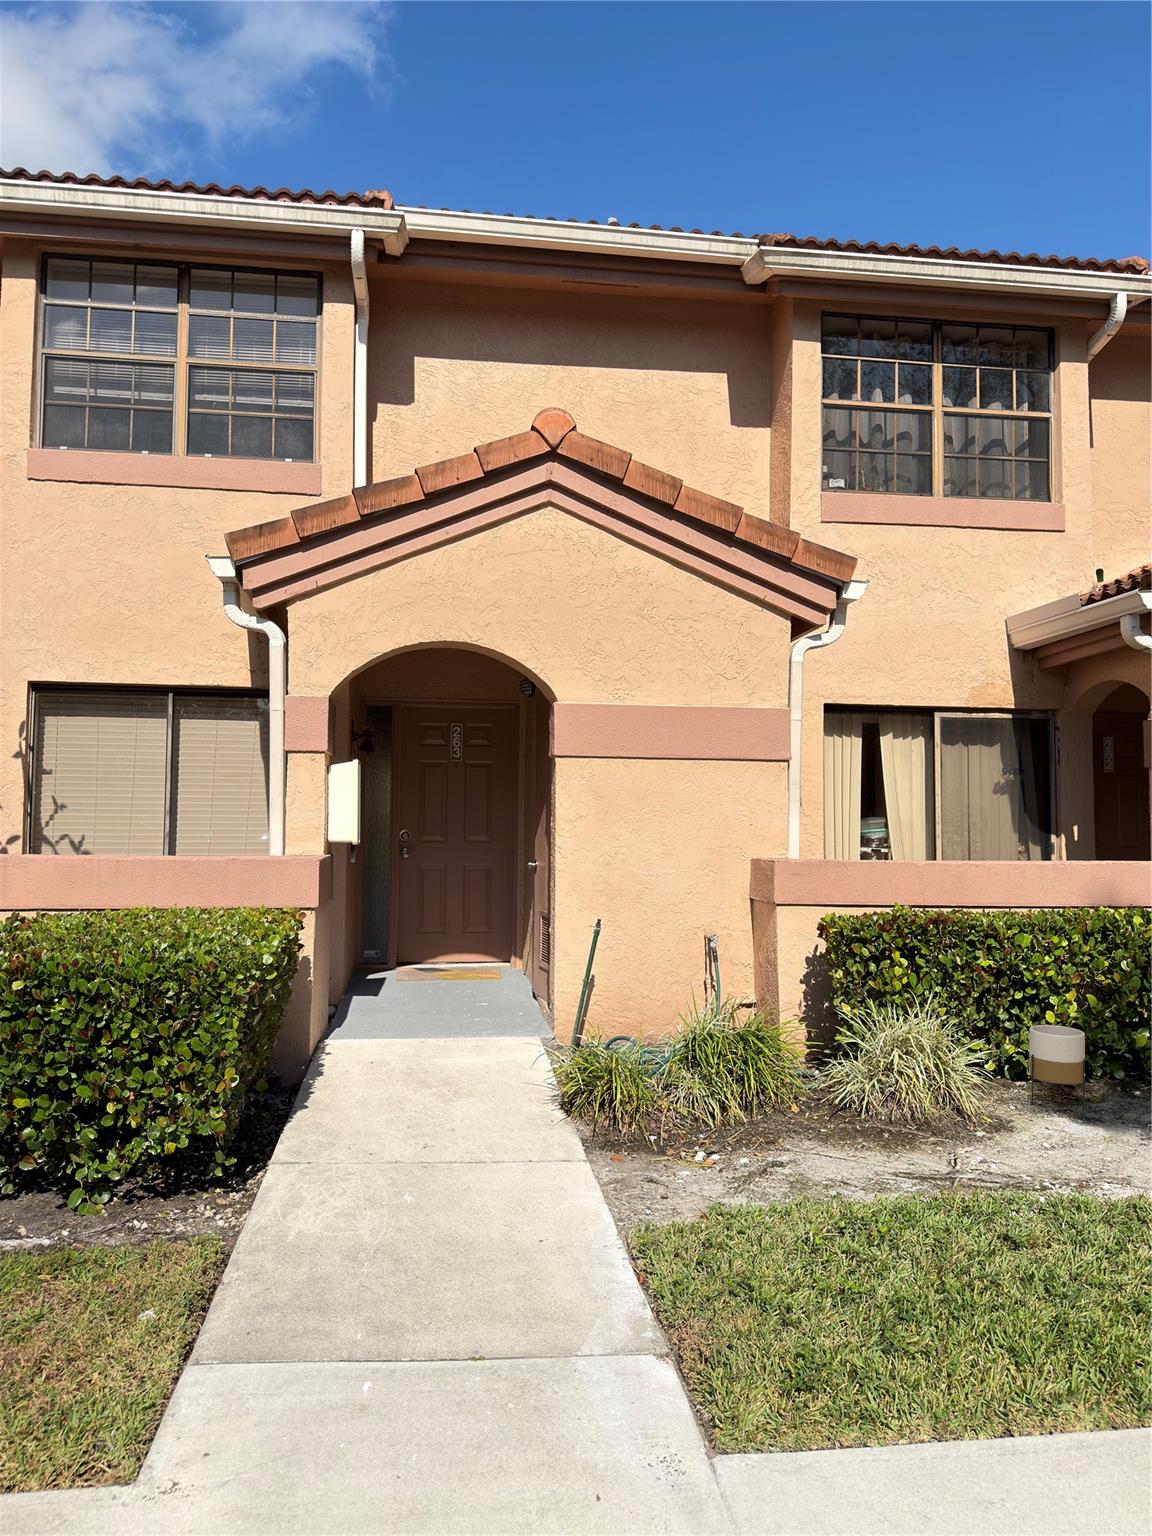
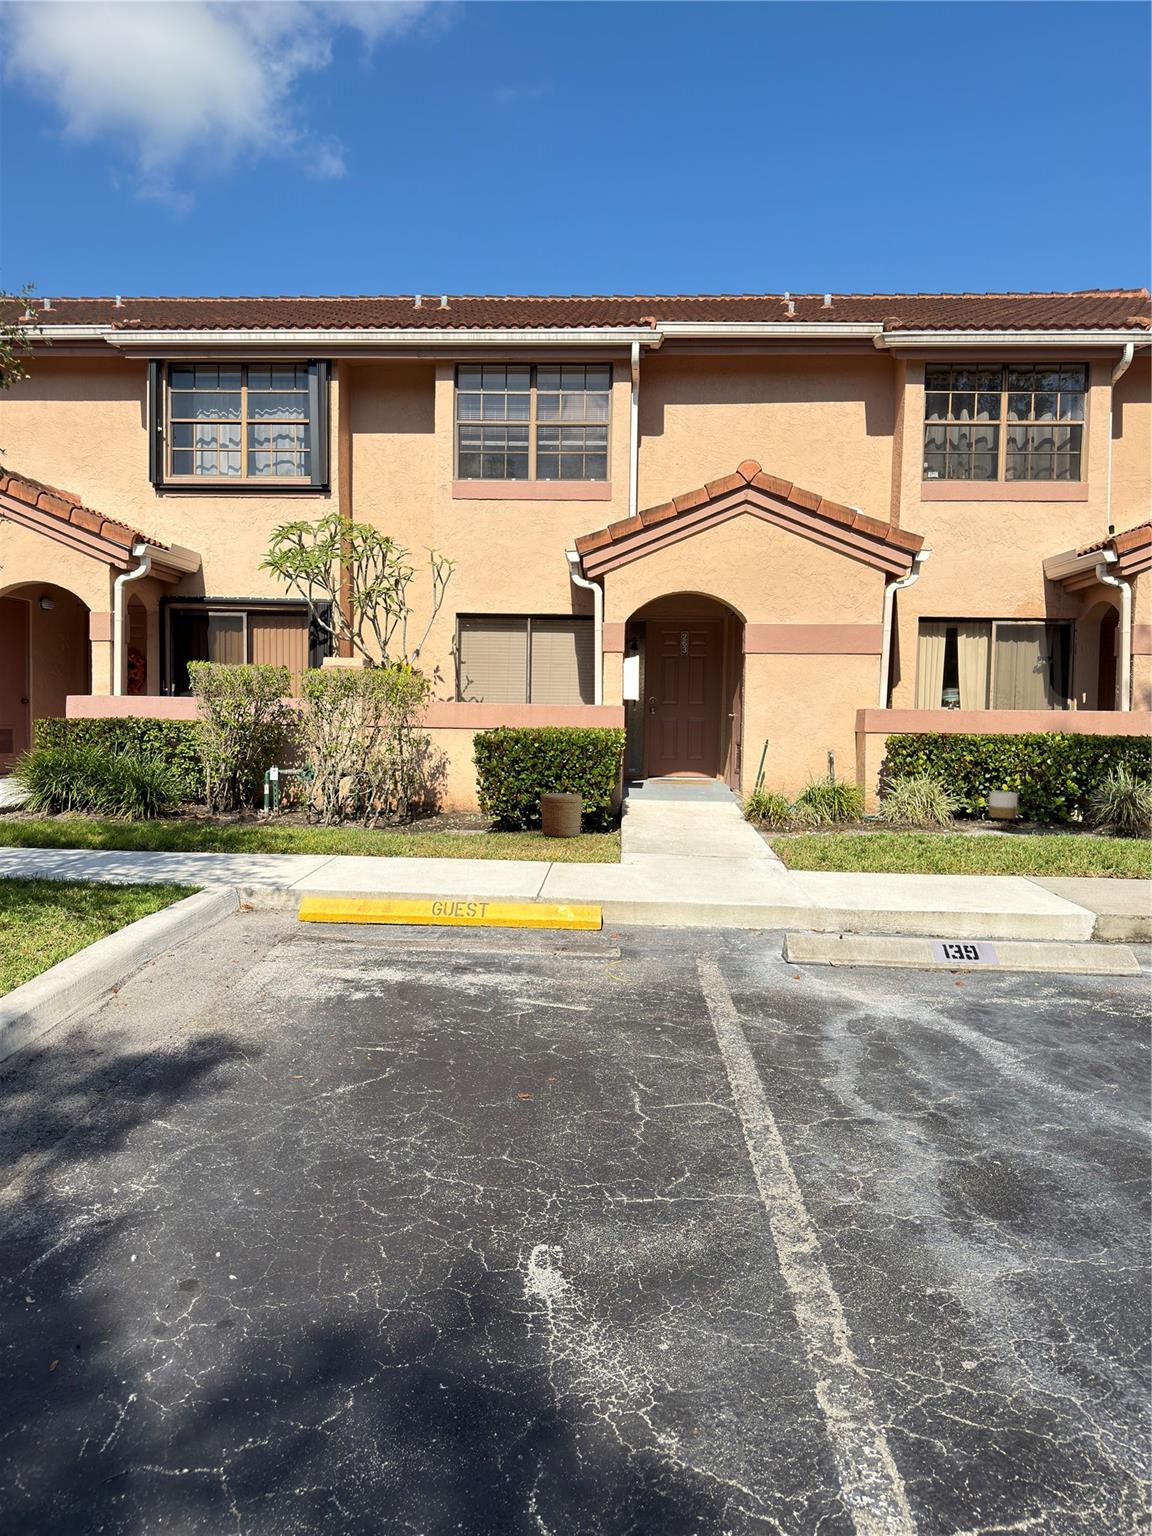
woven basket: none [47,1097,162,1229] -> present [541,793,582,837]

